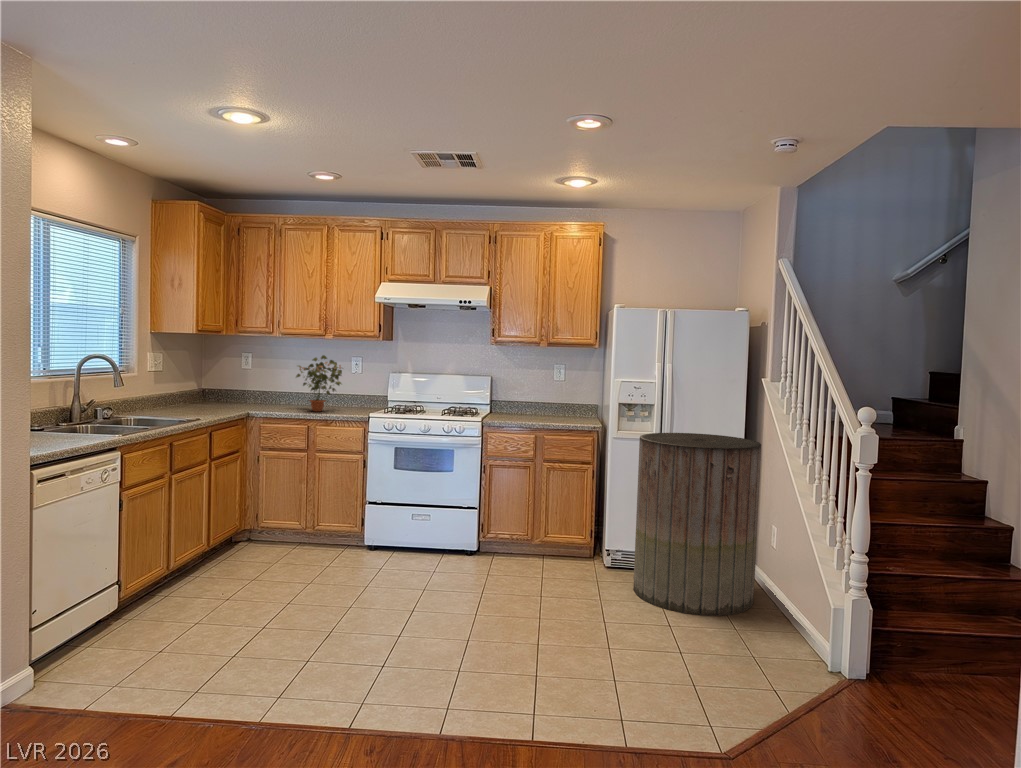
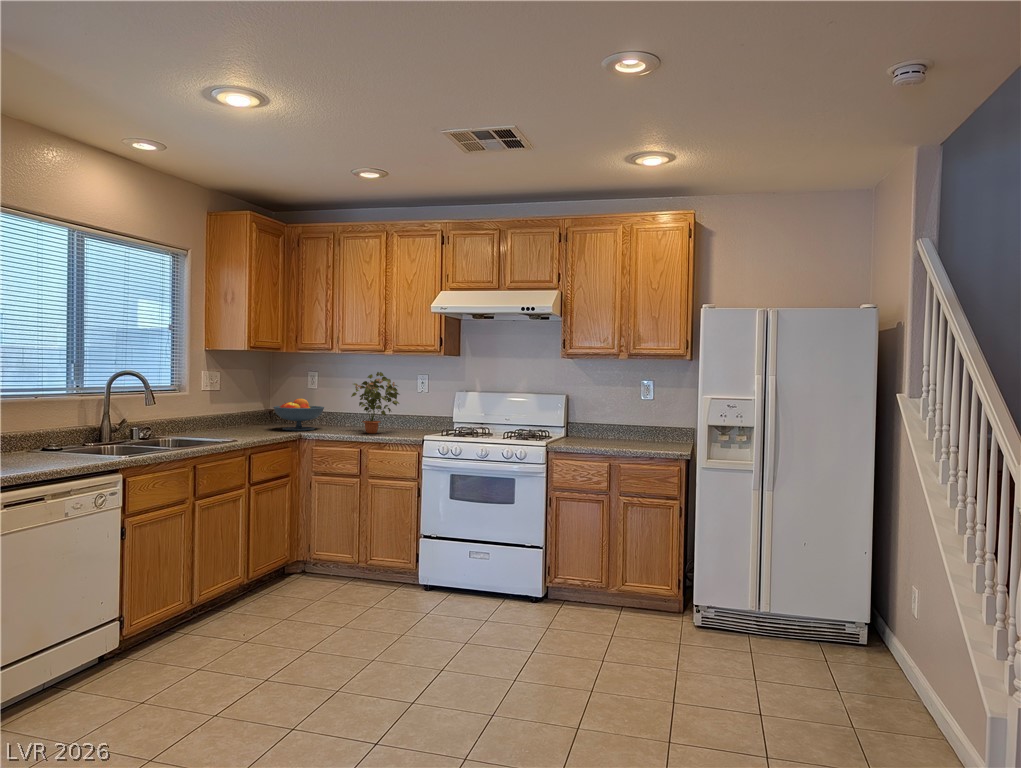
fruit bowl: none [219,379,268,409] -> present [273,398,324,431]
trash can: present [633,433,761,616] -> none [723,462,891,706]

